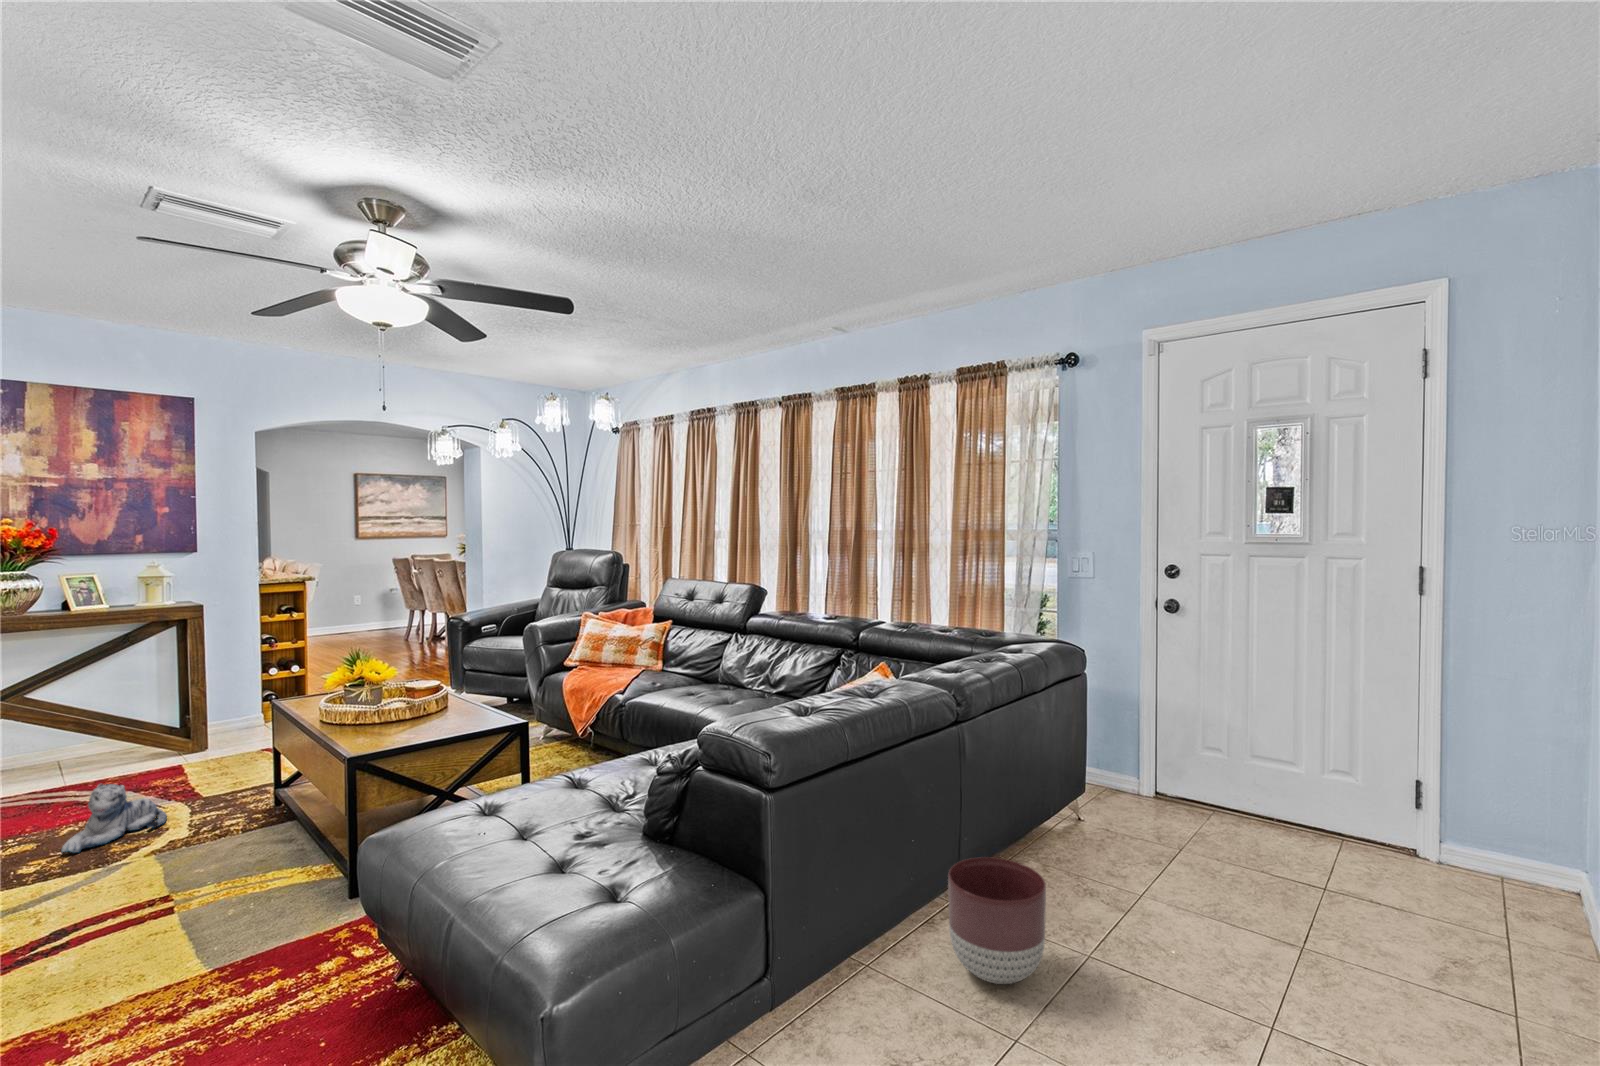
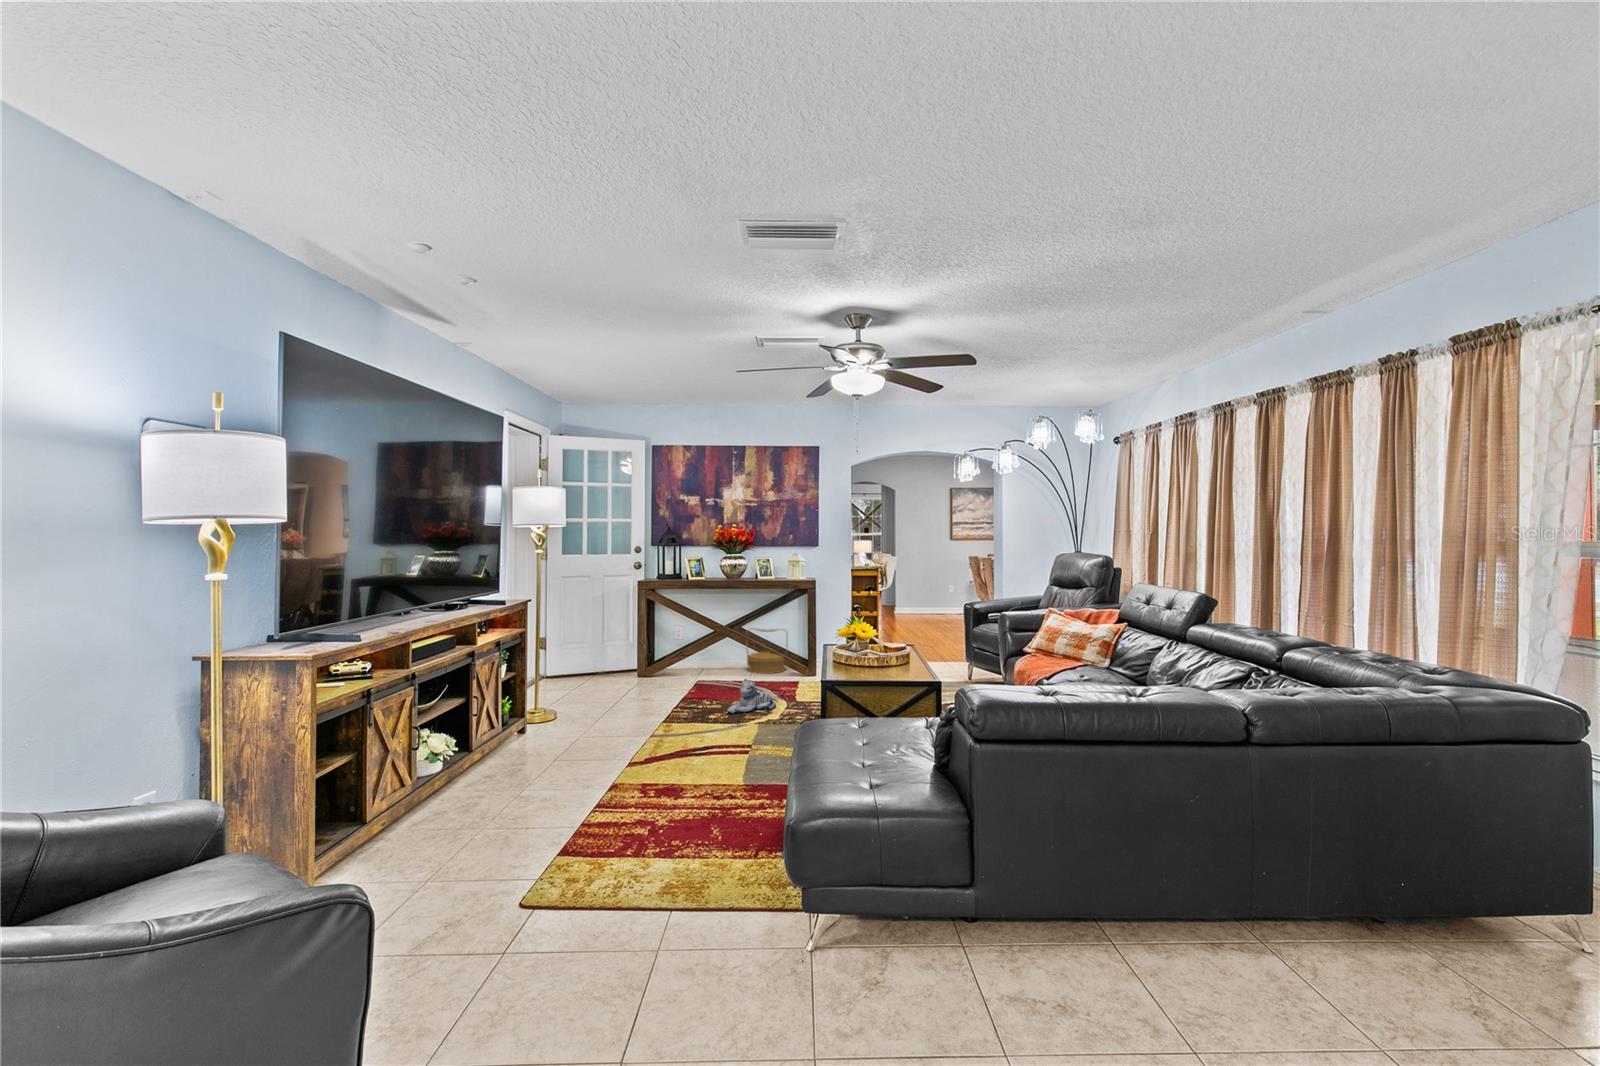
woven basket: none [40,685,139,769] -> present [747,628,788,674]
planter: present [948,857,1046,984] -> none [1157,865,1261,990]

